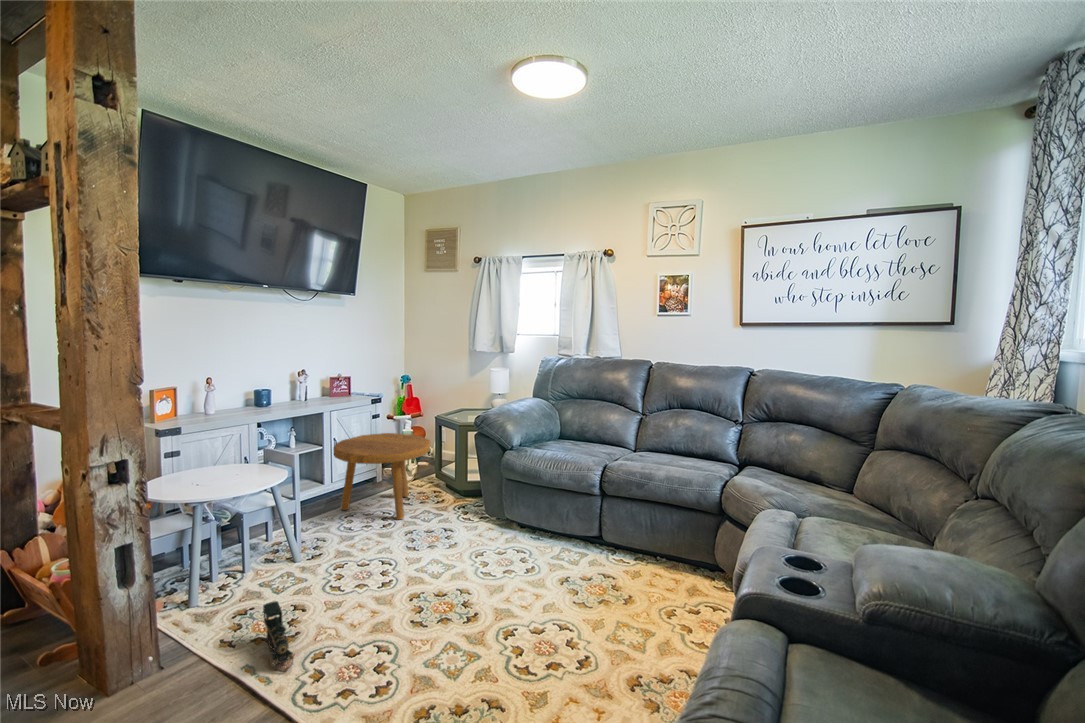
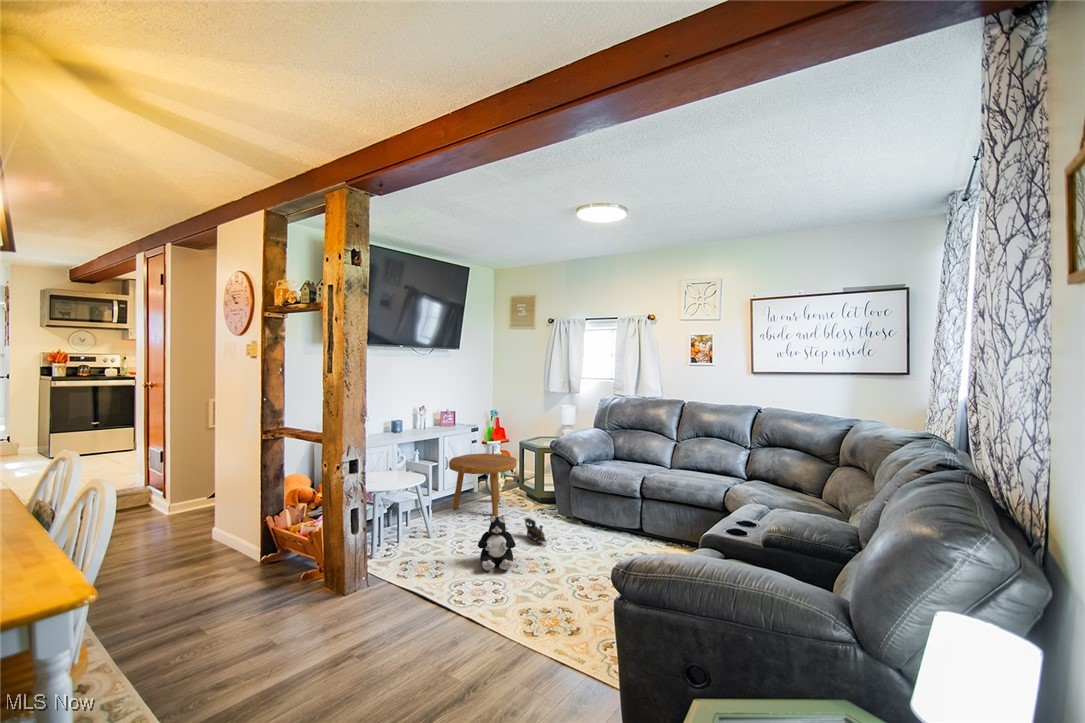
plush toy: none [361,533,421,622] -> present [478,515,516,570]
toy train: present [263,601,293,672] -> present [524,518,547,545]

